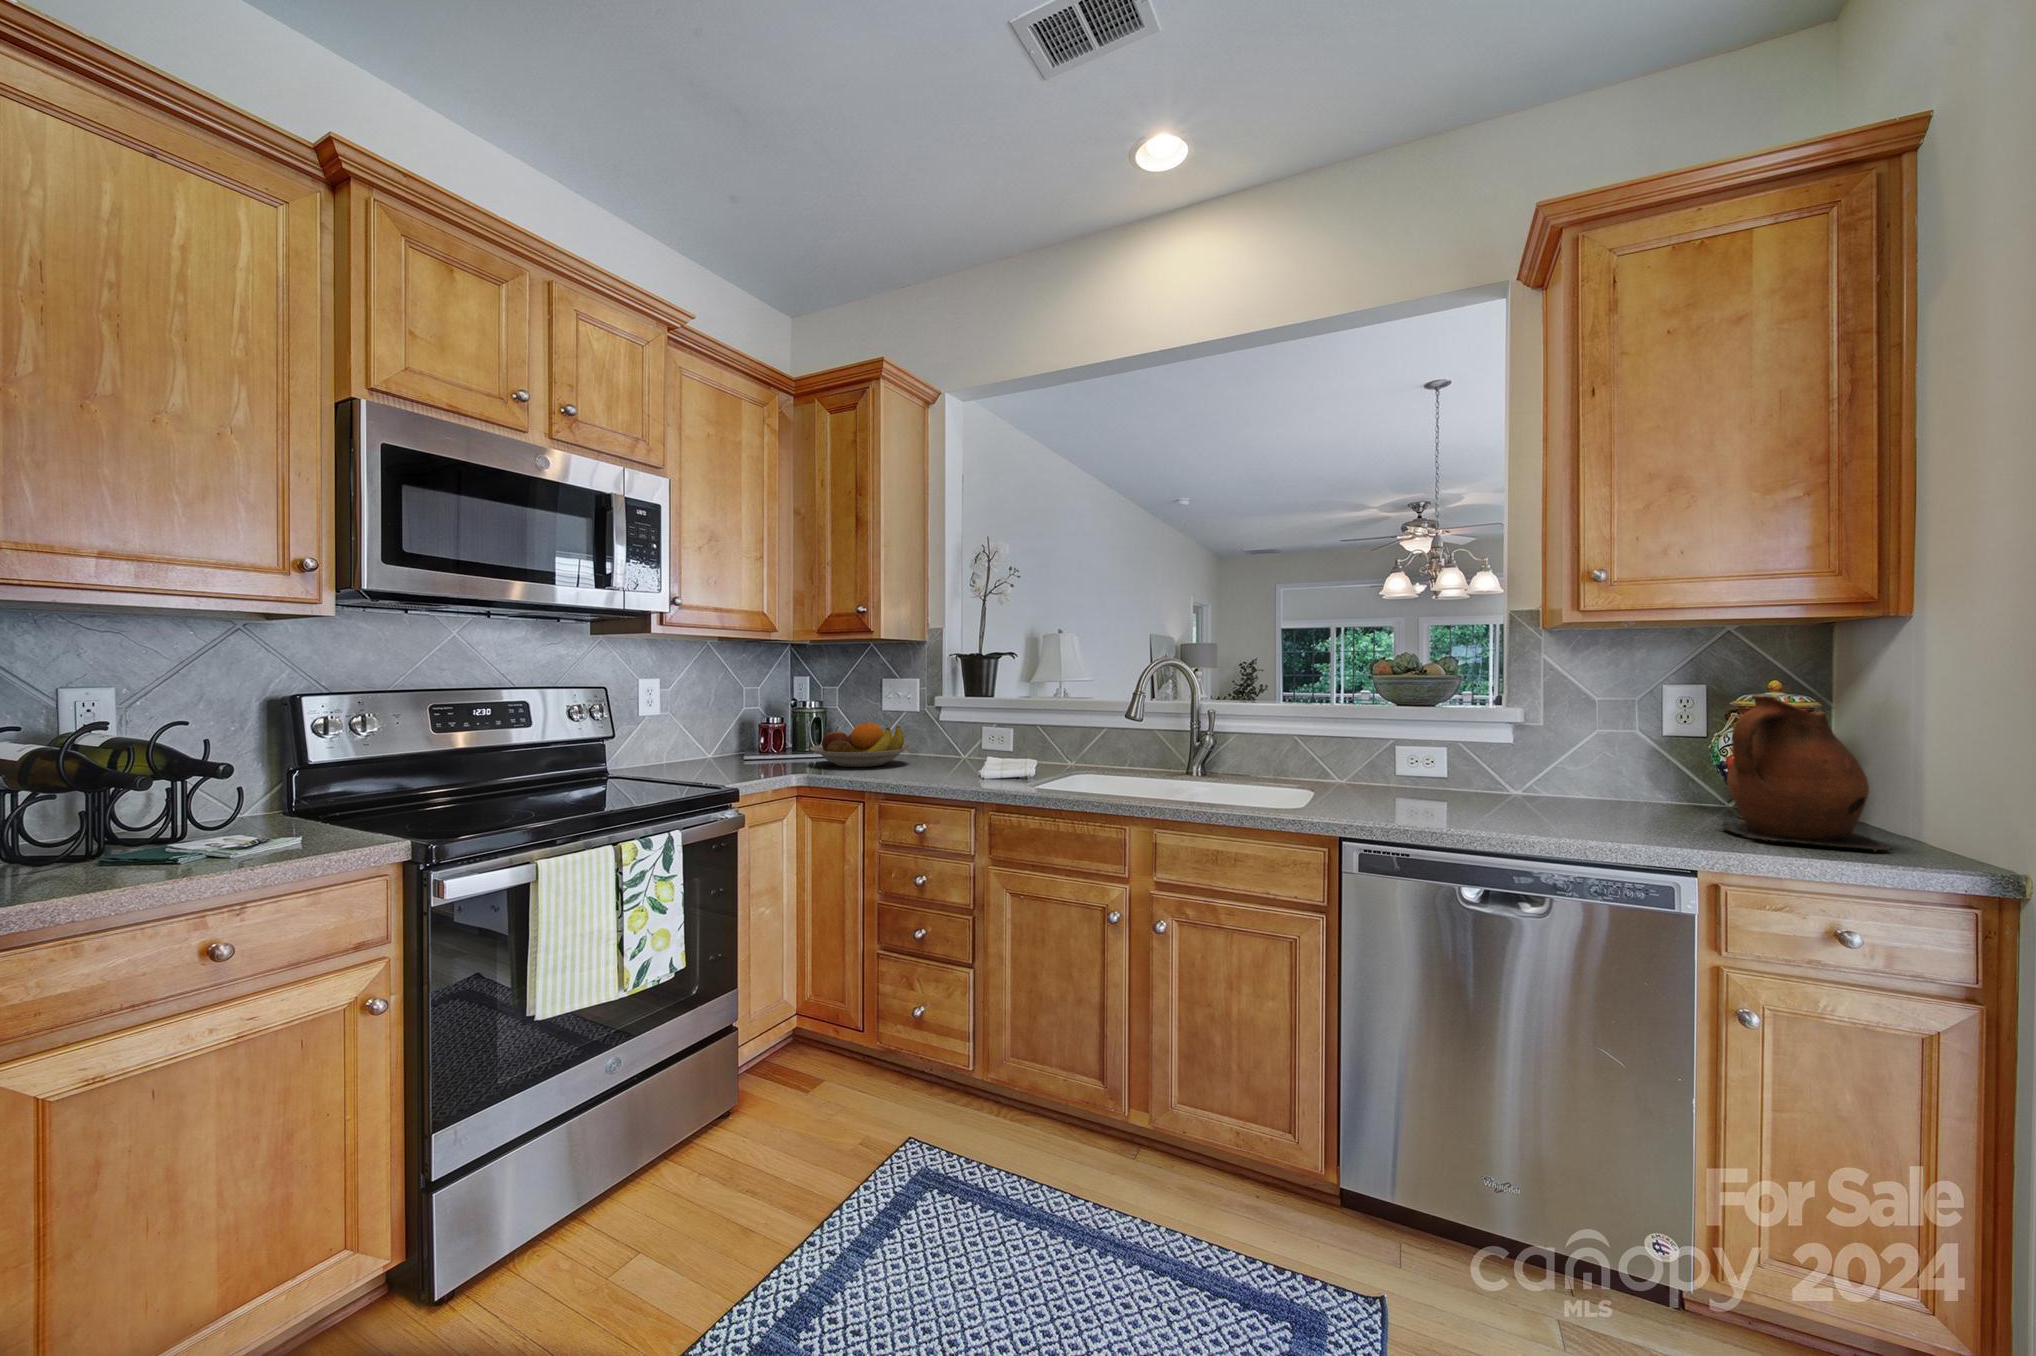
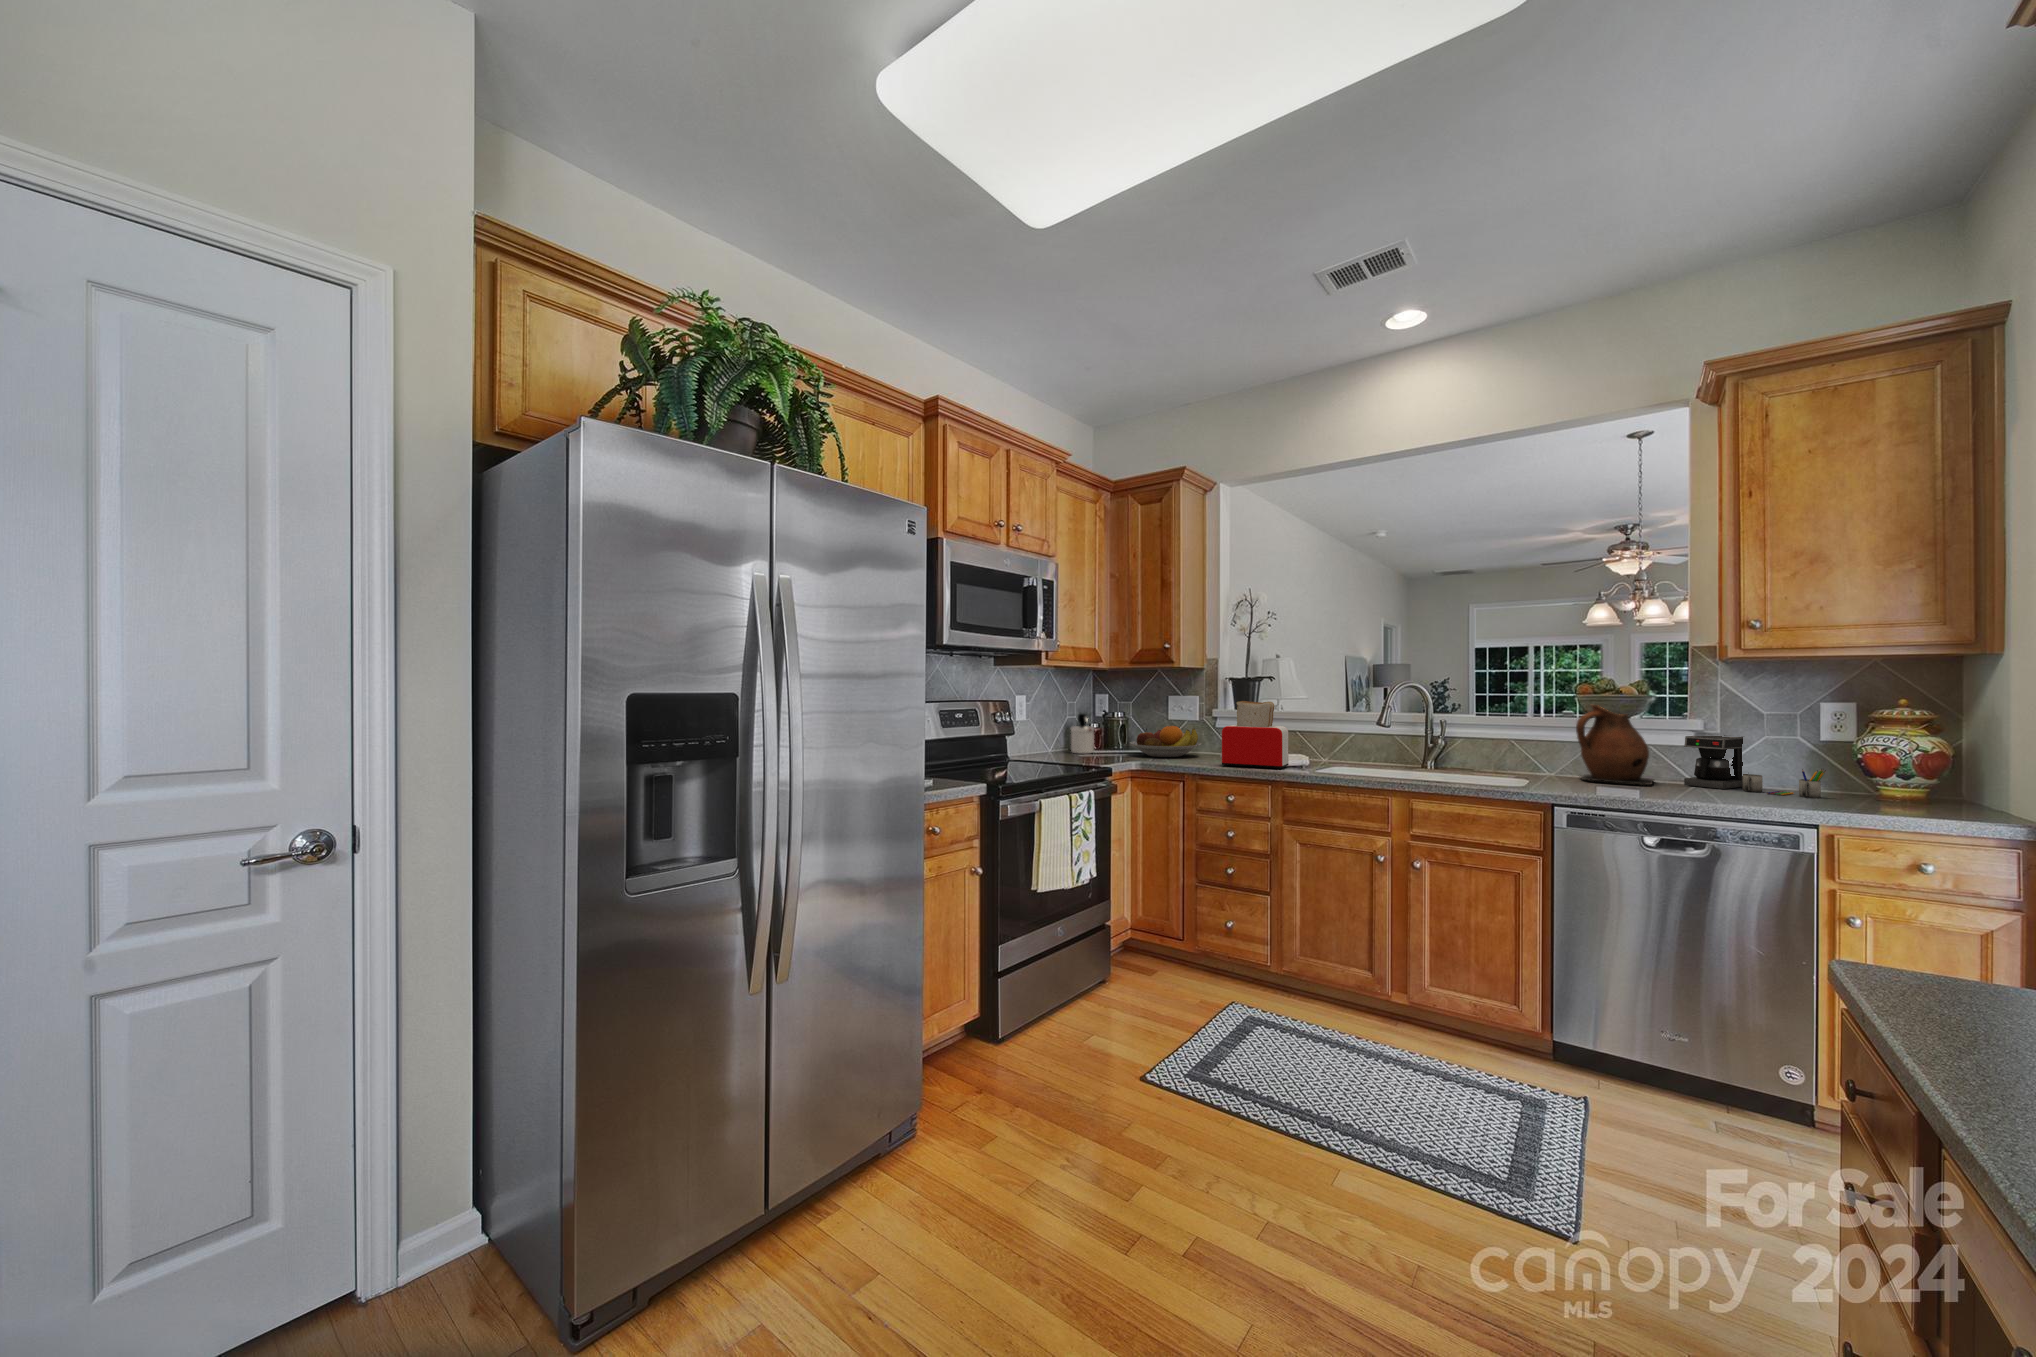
toaster: none [912,687,1007,786] -> present [1220,701,1289,770]
ceramic pitcher: present [1721,695,1890,852] -> present [1576,705,1654,785]
soap dispenser: none [731,706,767,763] -> present [1071,714,1094,754]
coffee maker: none [1505,729,1683,819] -> present [1684,735,1826,798]

